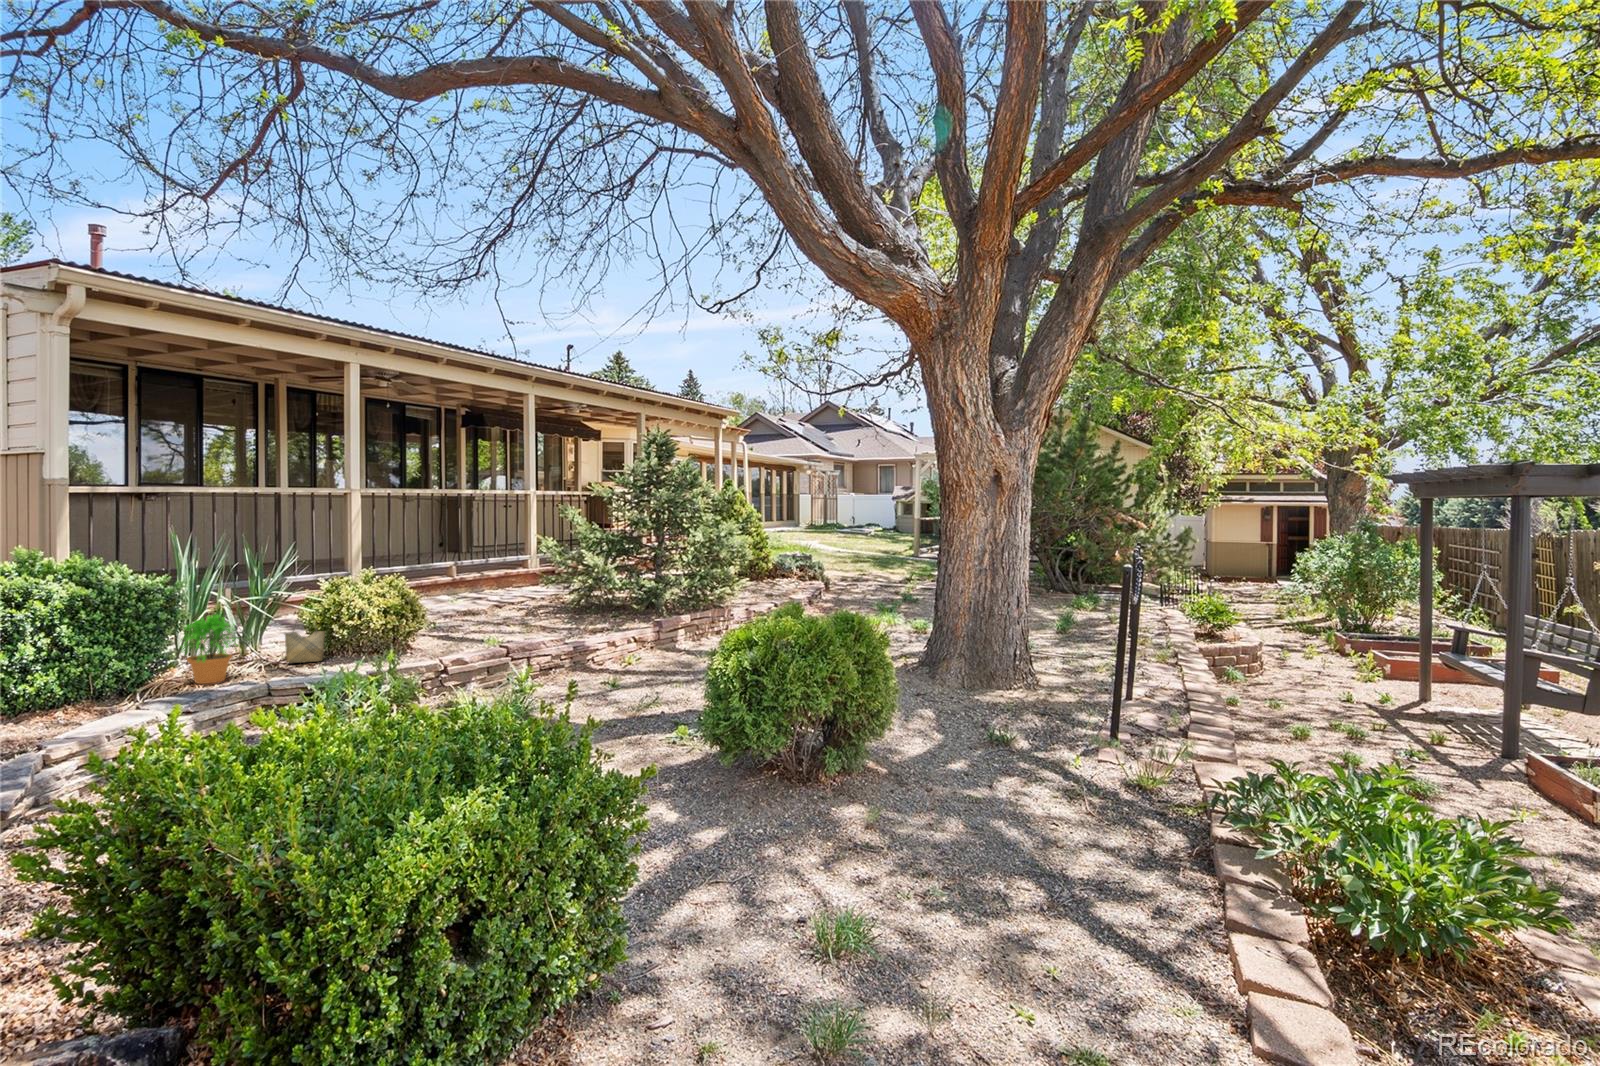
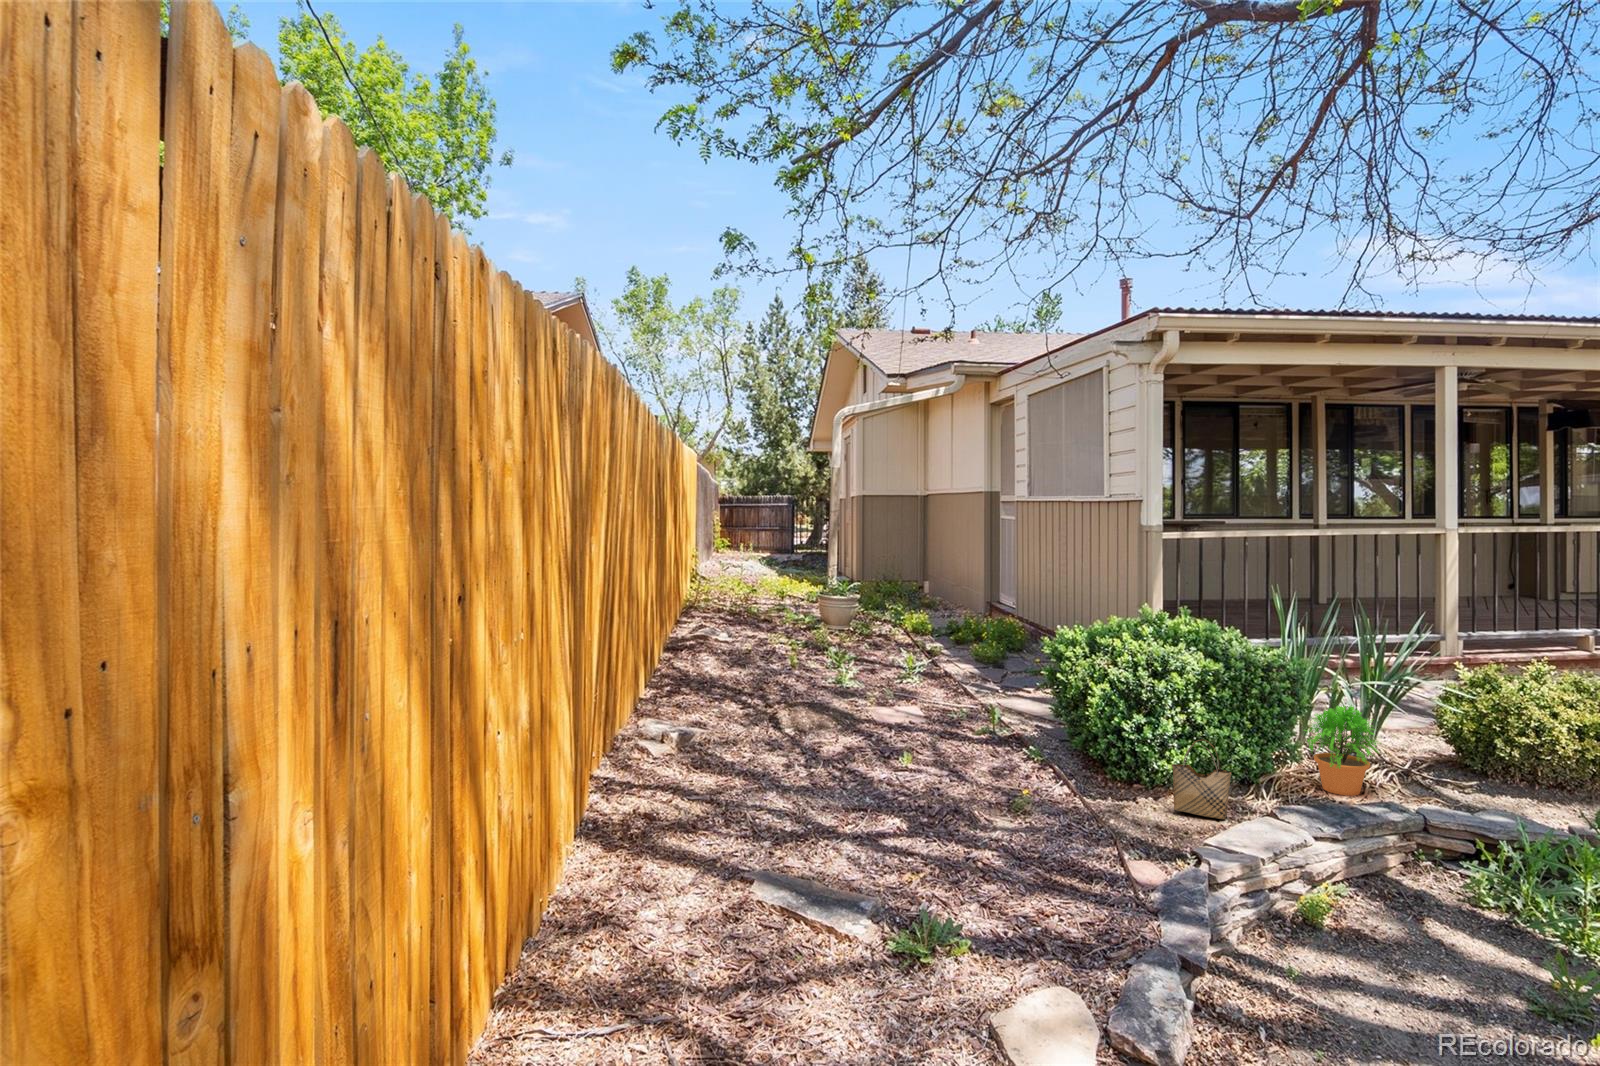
woven basket: present [285,615,325,663] -> present [1172,739,1231,819]

